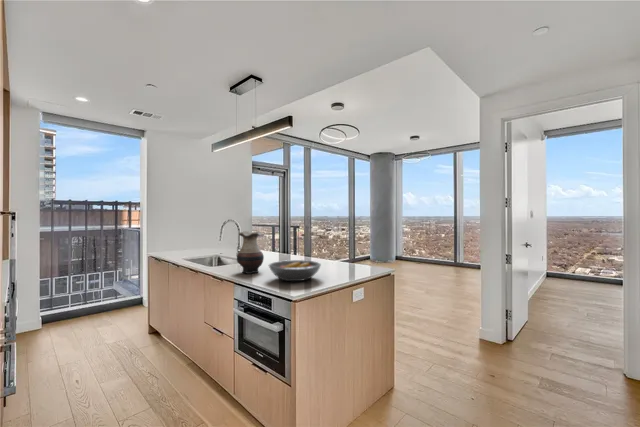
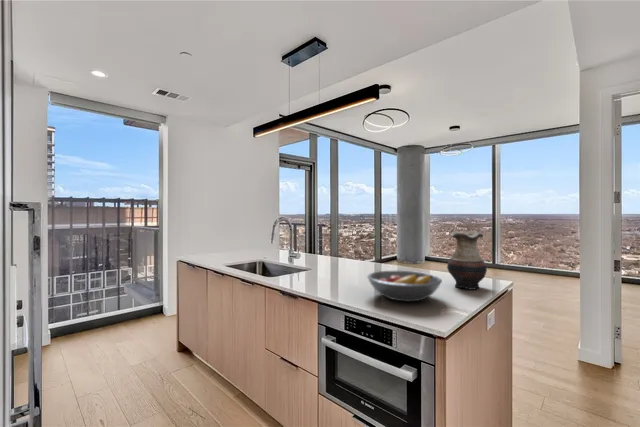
vase: present [237,231,264,274] -> present [447,231,487,290]

